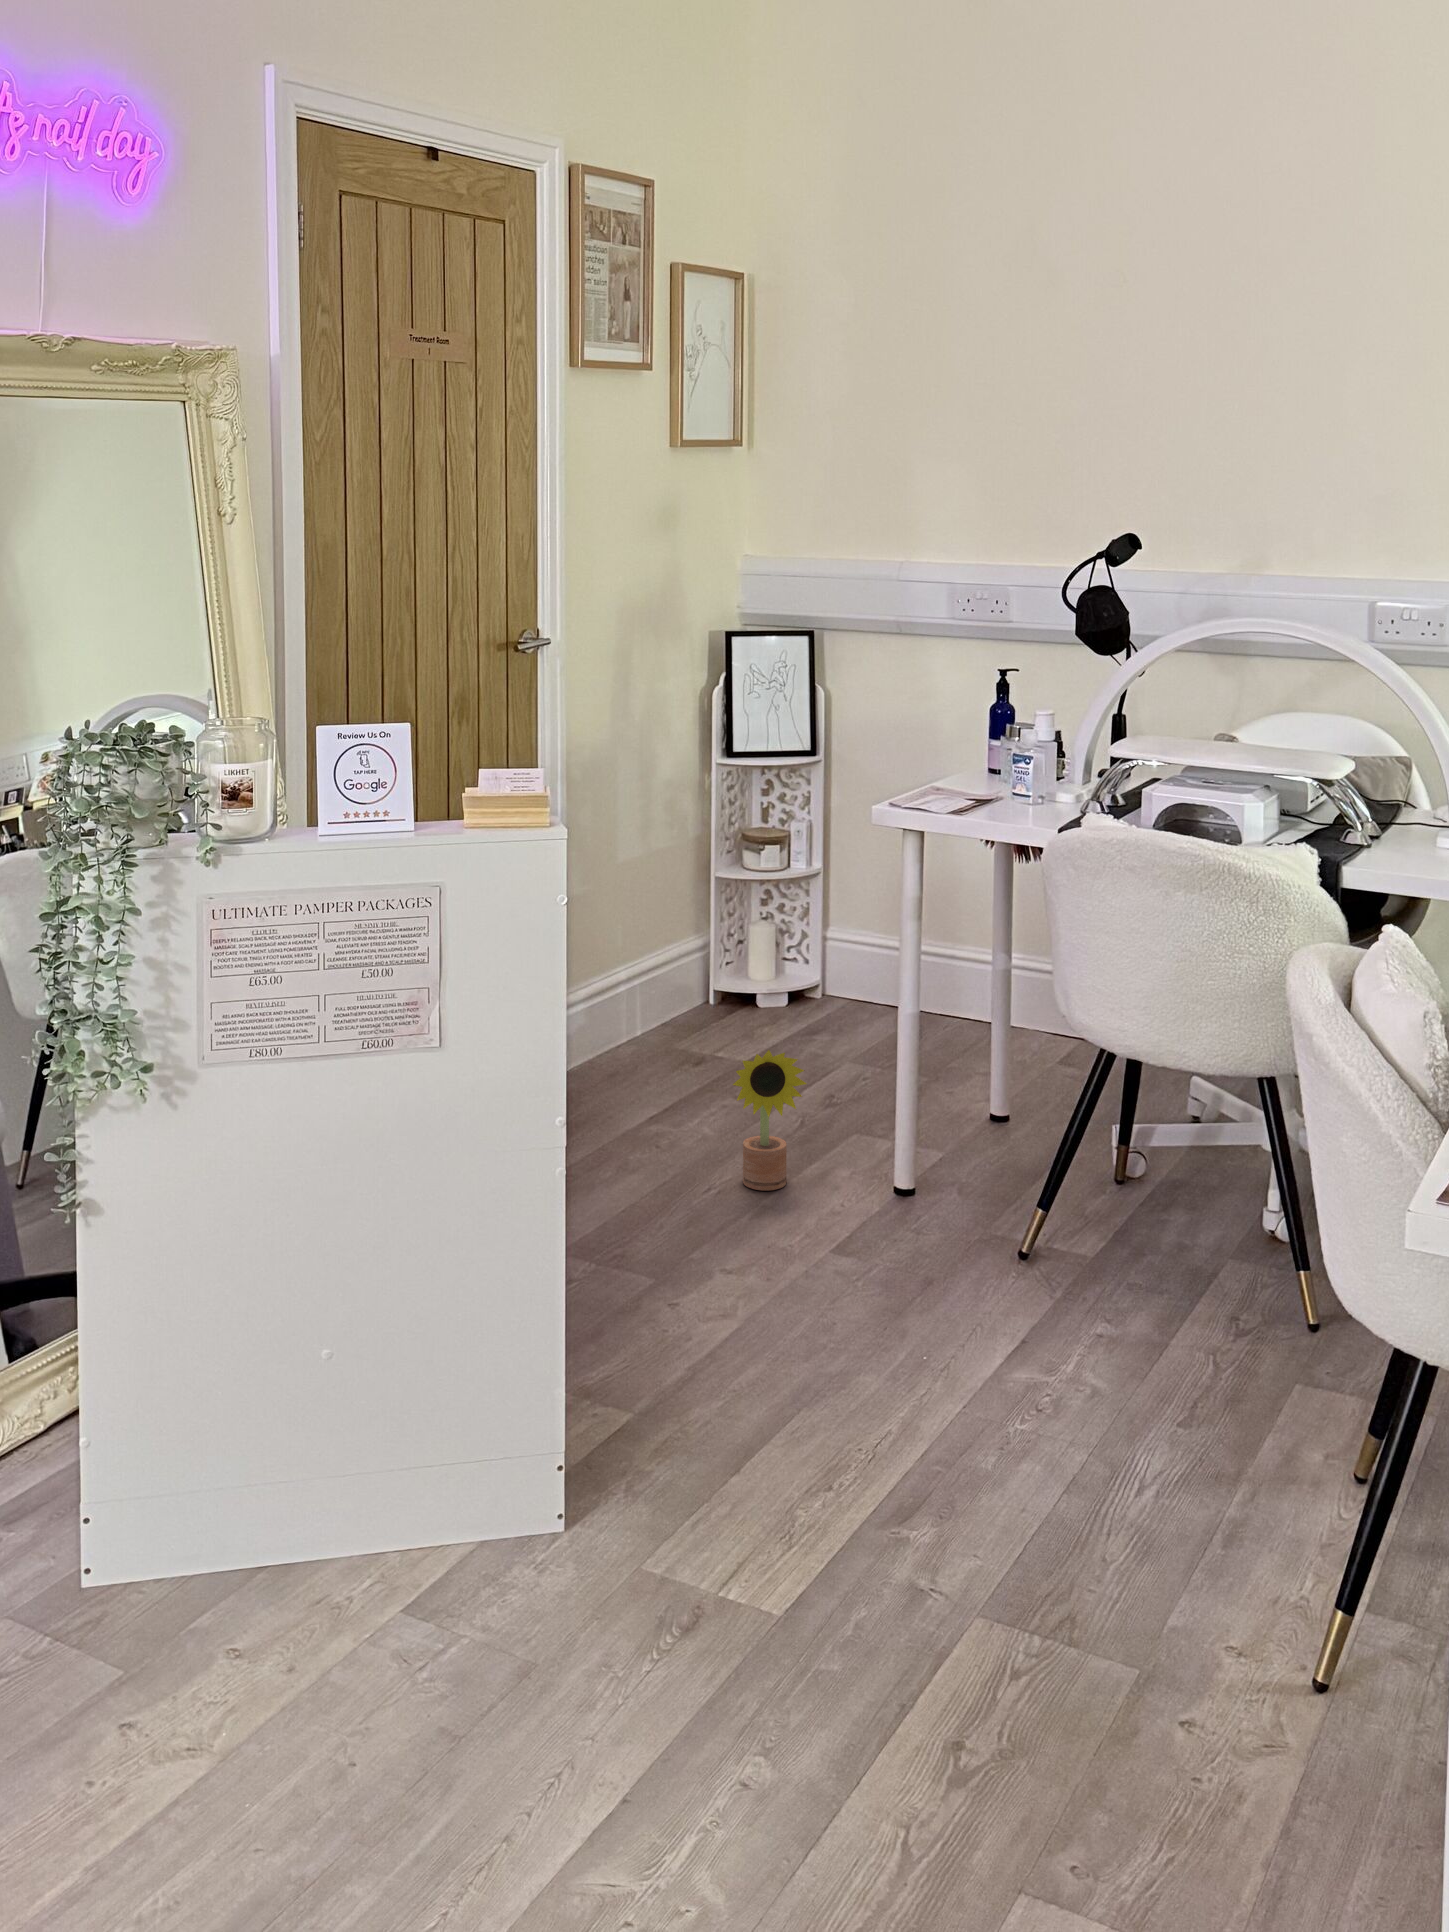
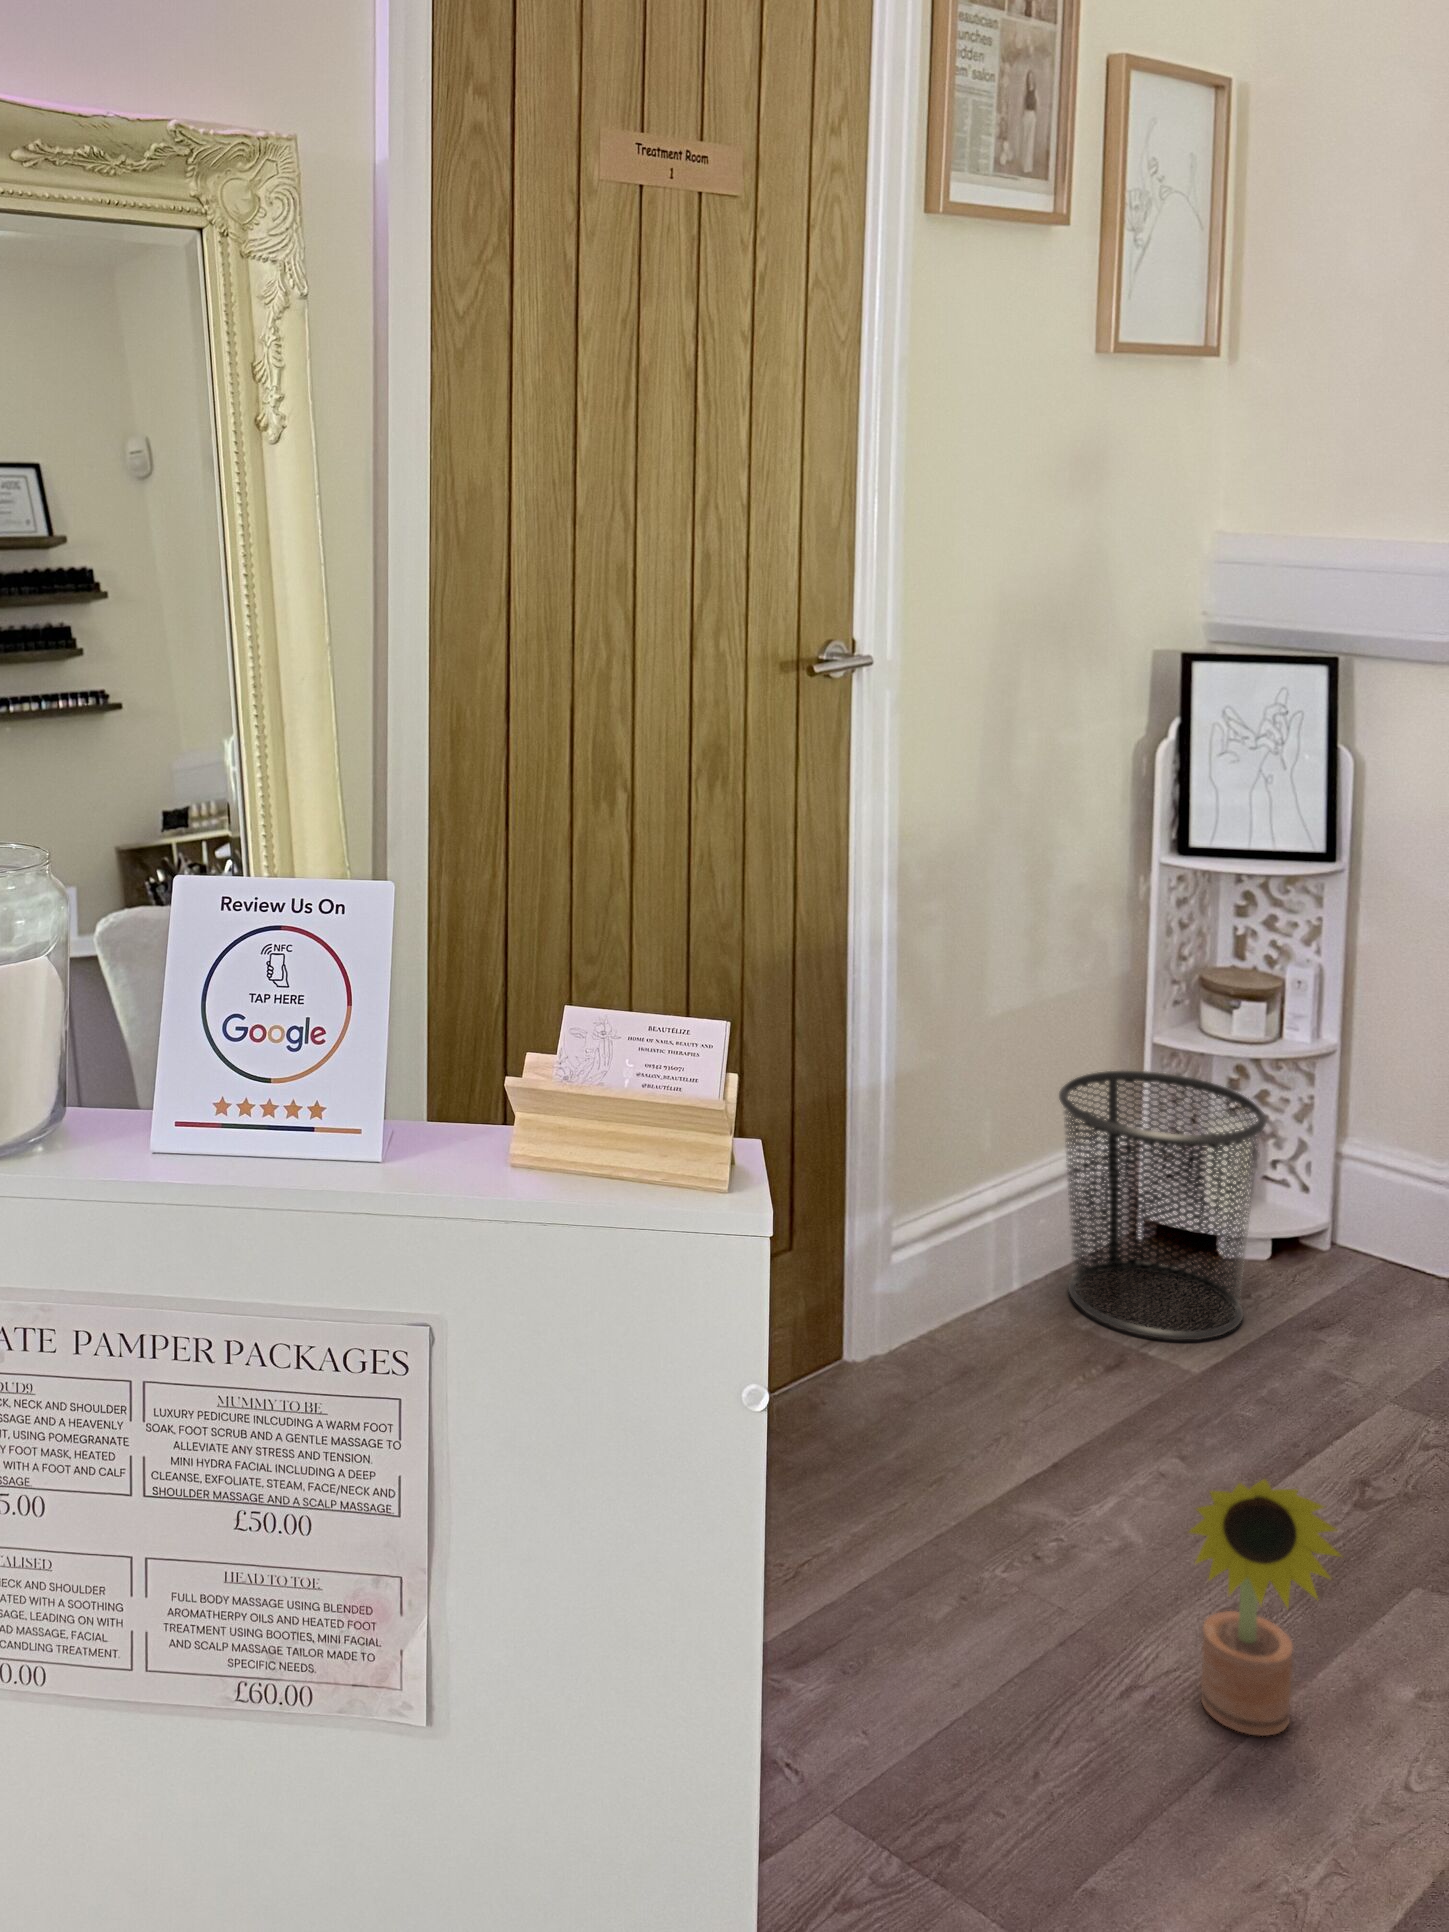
waste bin: none [661,894,780,1047] -> present [1059,1071,1267,1340]

